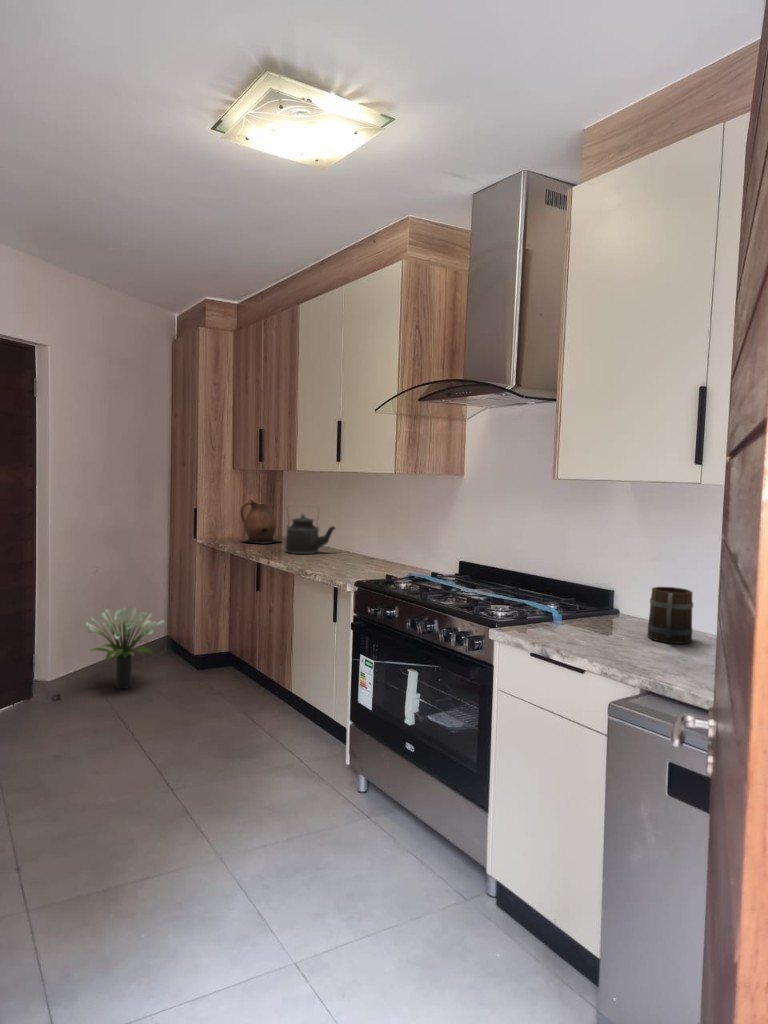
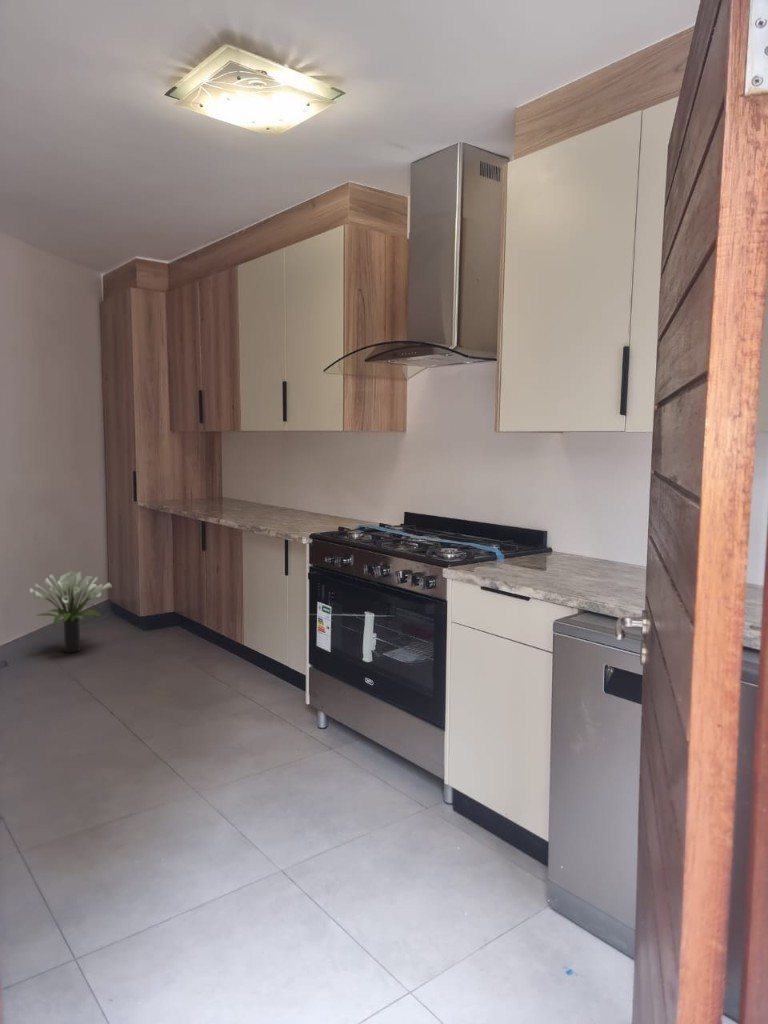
ceramic pitcher: present [240,498,281,543] -> none [183,459,226,504]
kettle: present [285,514,335,554] -> none [232,465,281,512]
mug: present [647,587,693,644] -> none [580,524,619,572]

